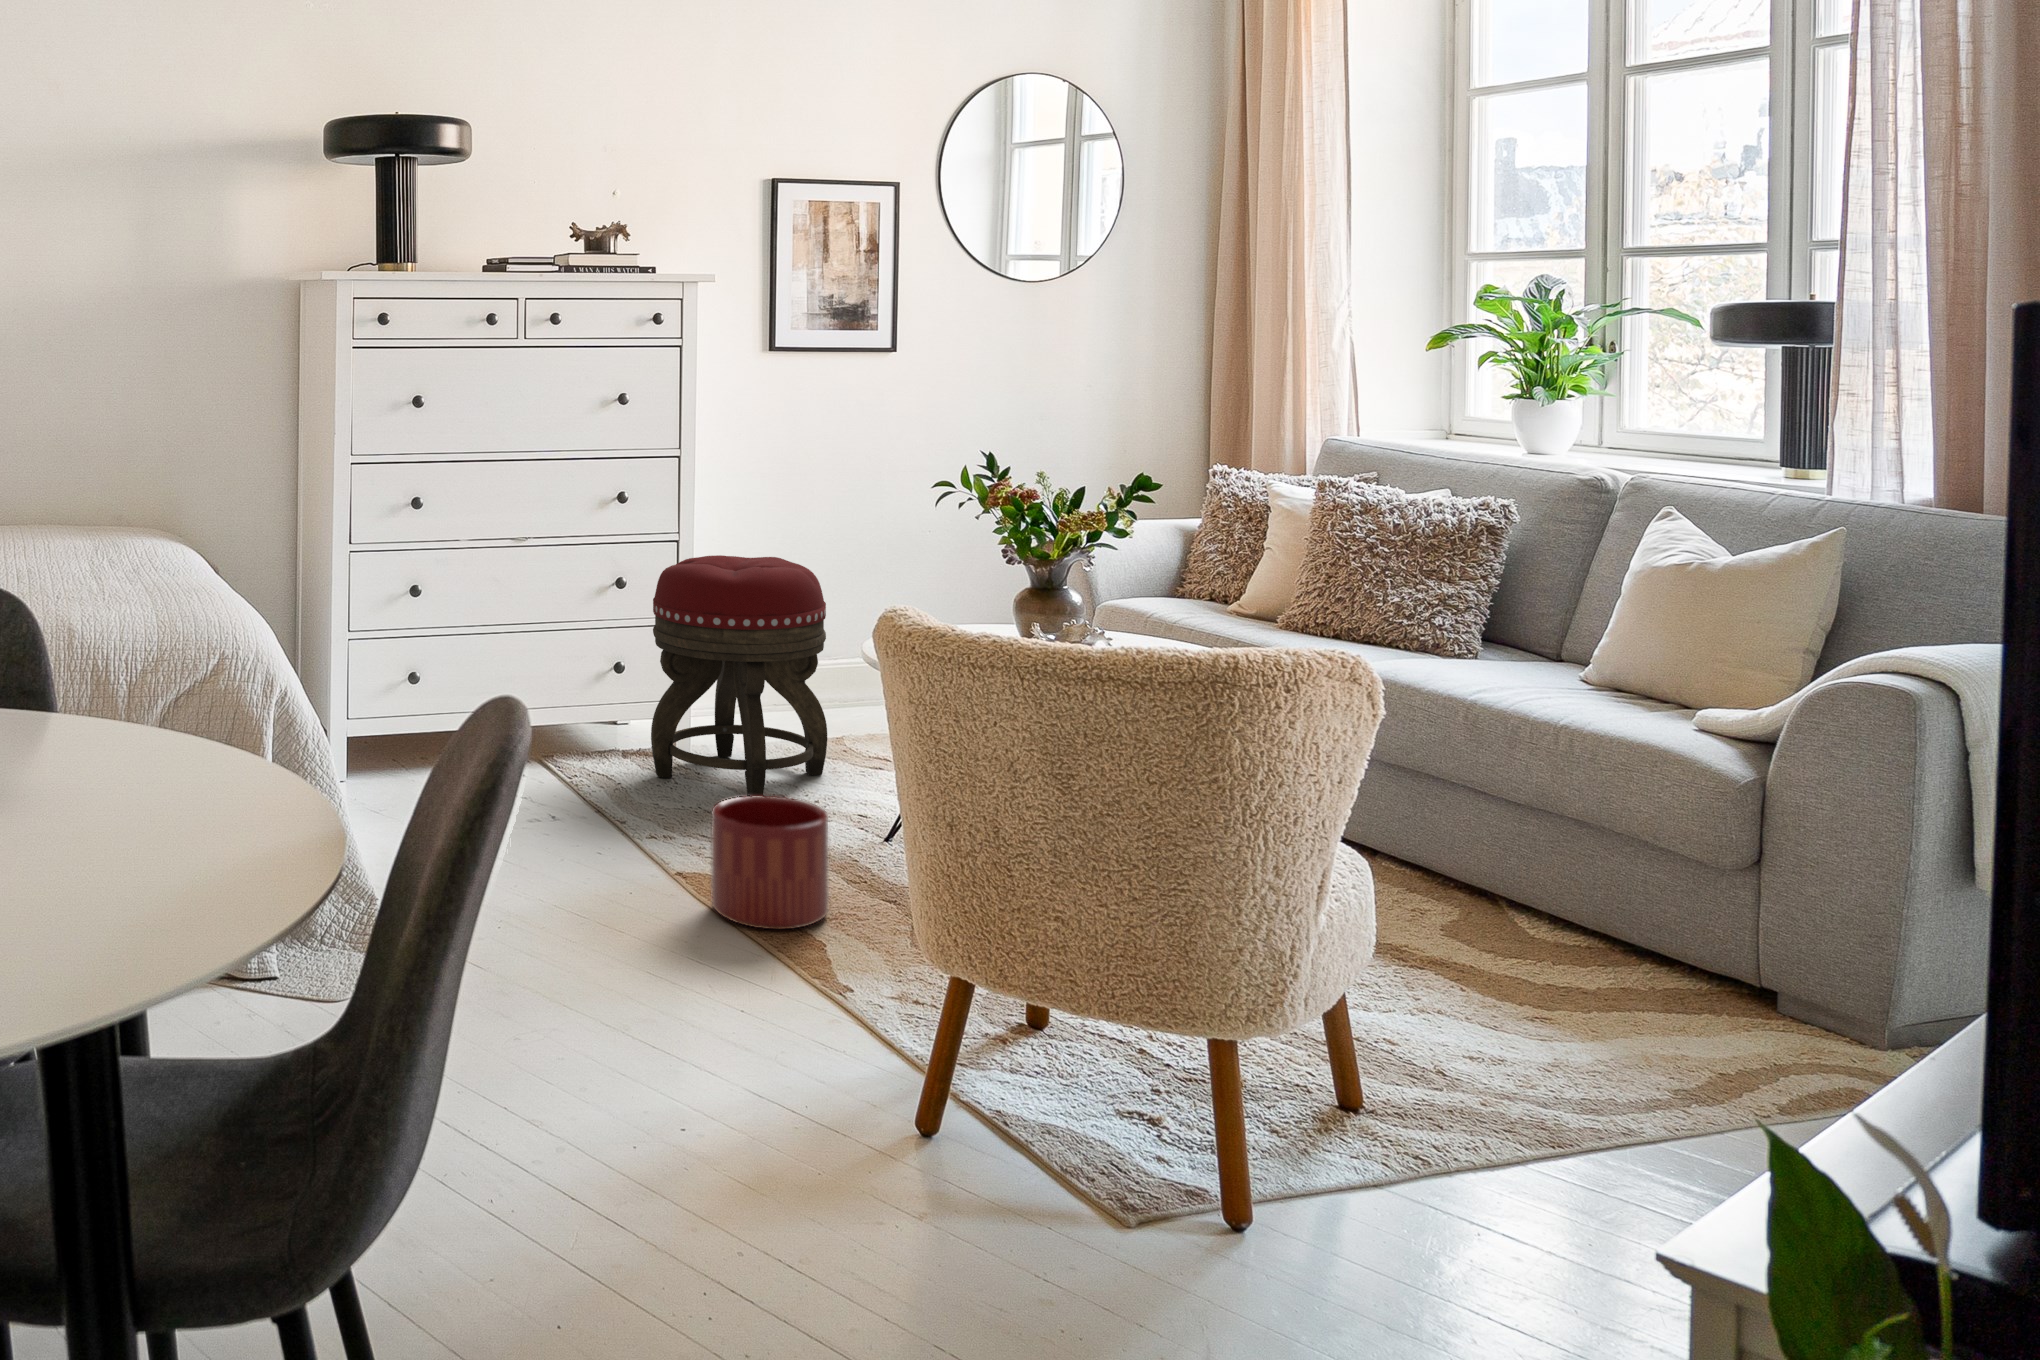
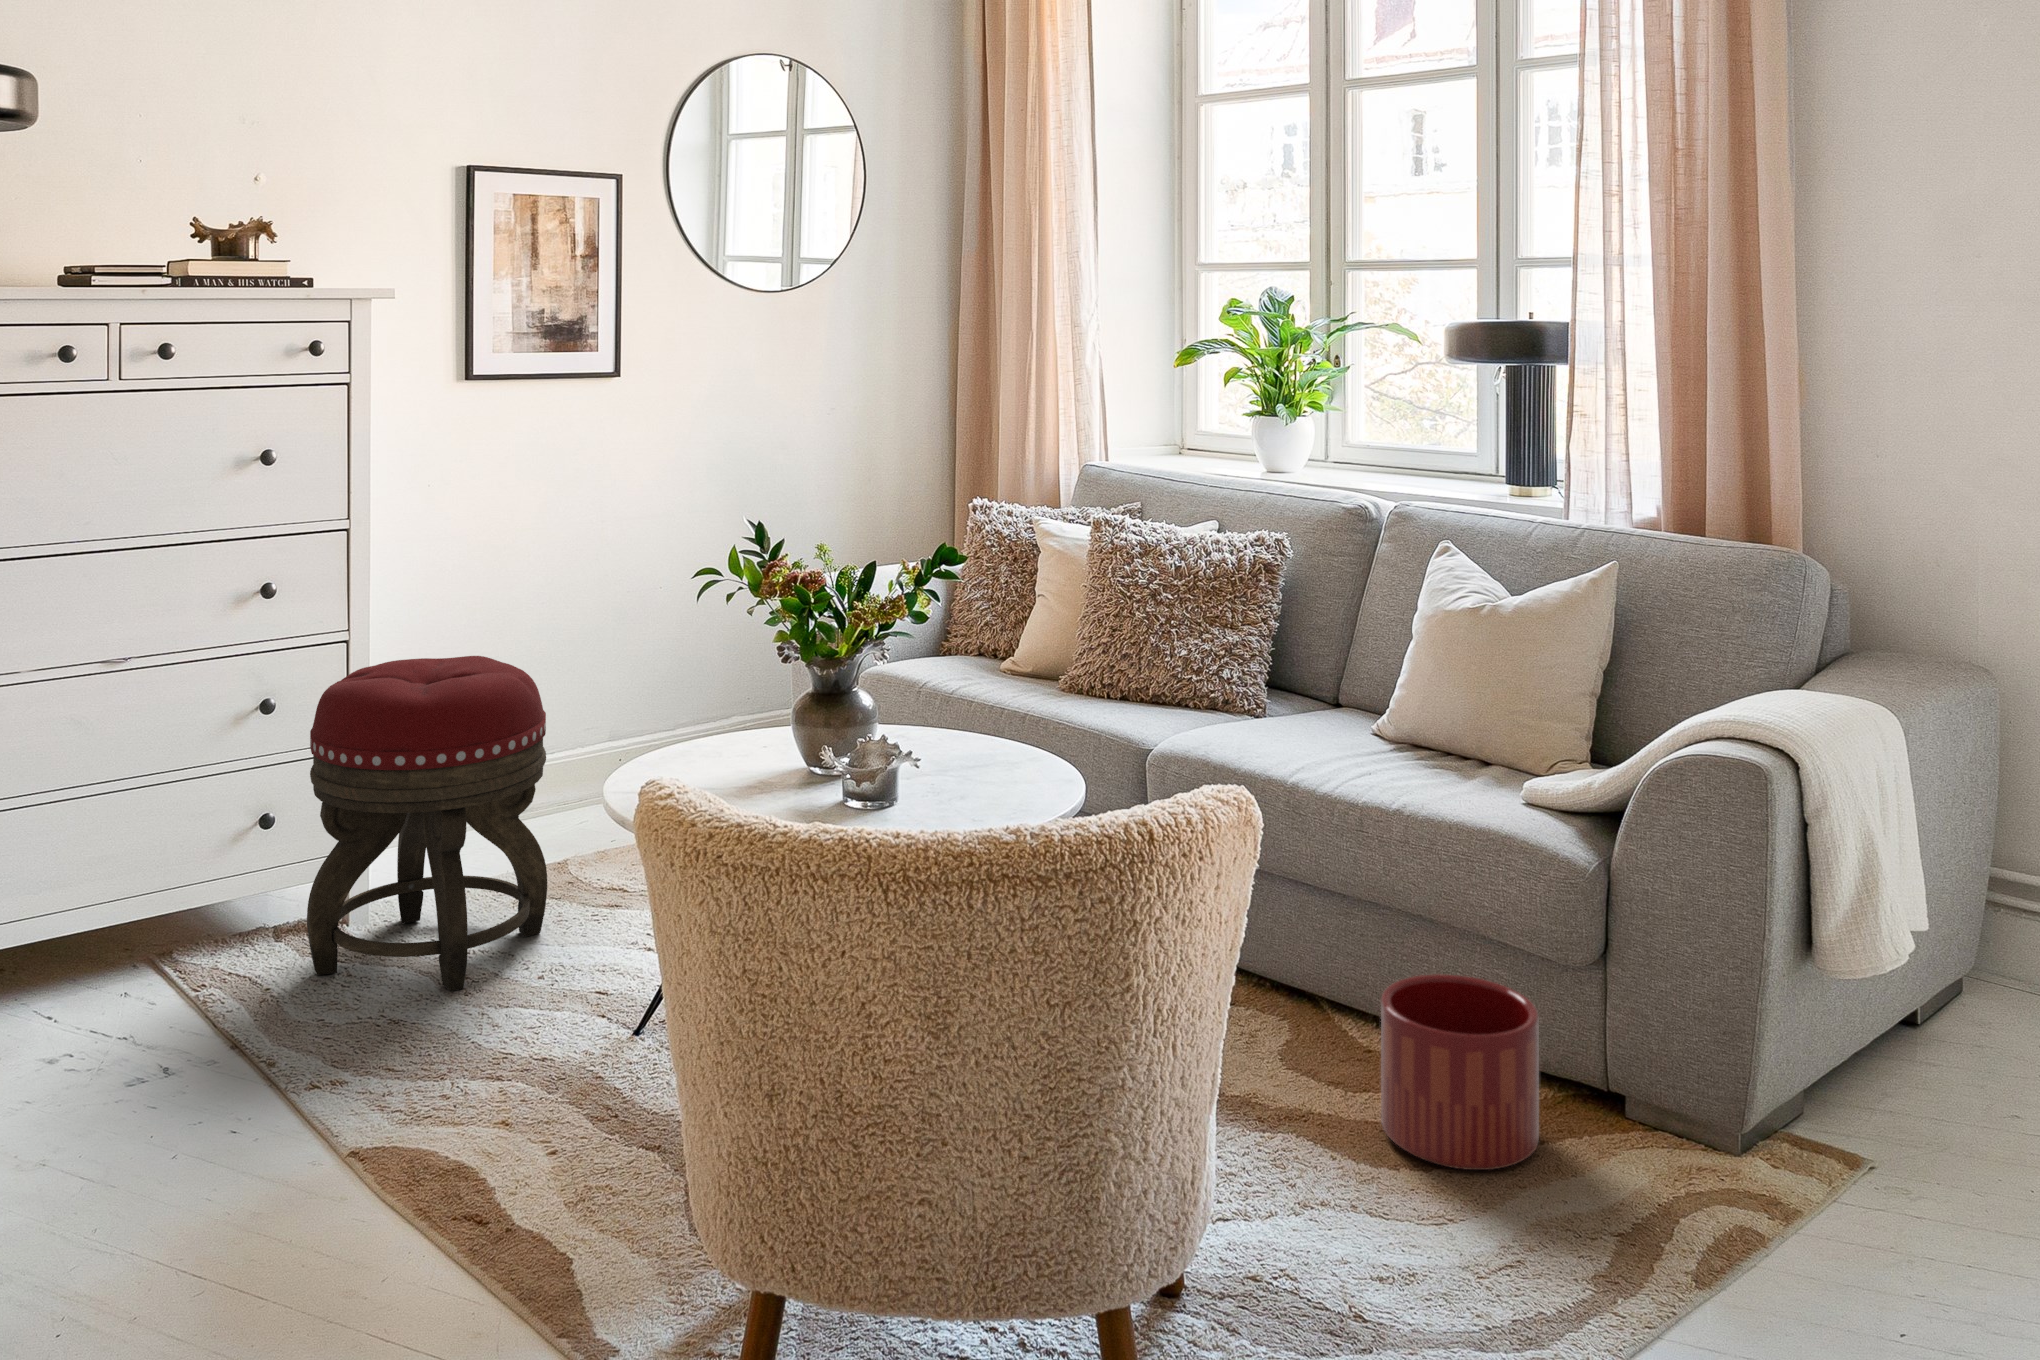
planter: present [711,796,829,929] -> present [1381,975,1539,1170]

